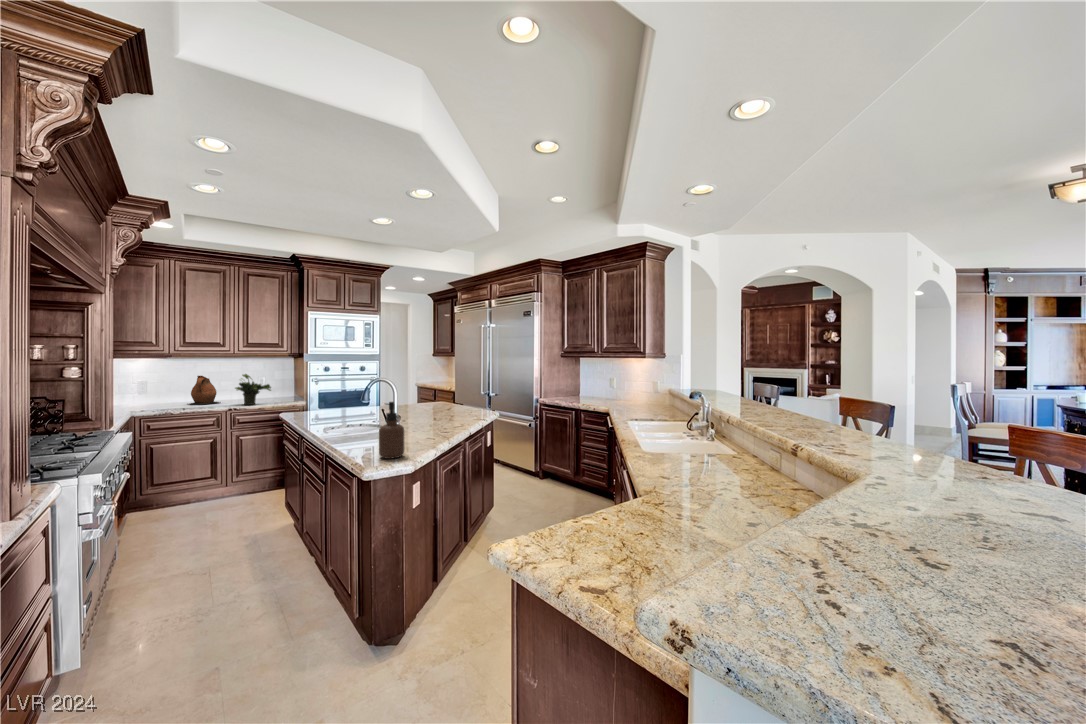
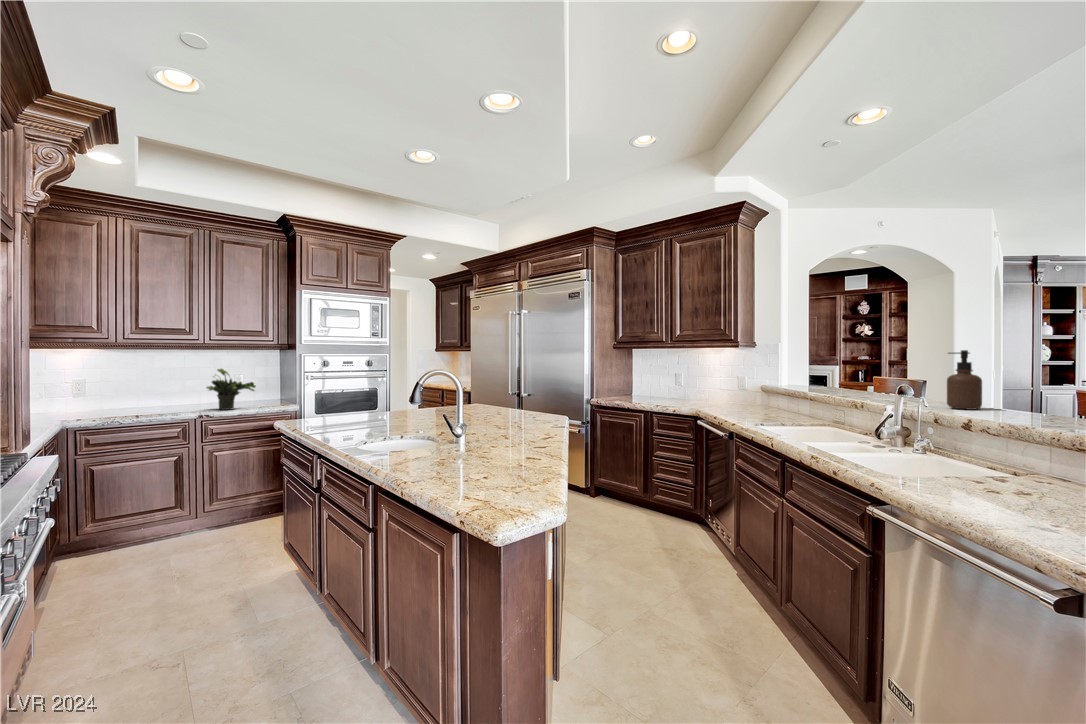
ceramic pitcher: present [190,376,219,404] -> none [139,372,186,410]
soap dispenser: present [379,402,404,459] -> present [947,350,982,410]

